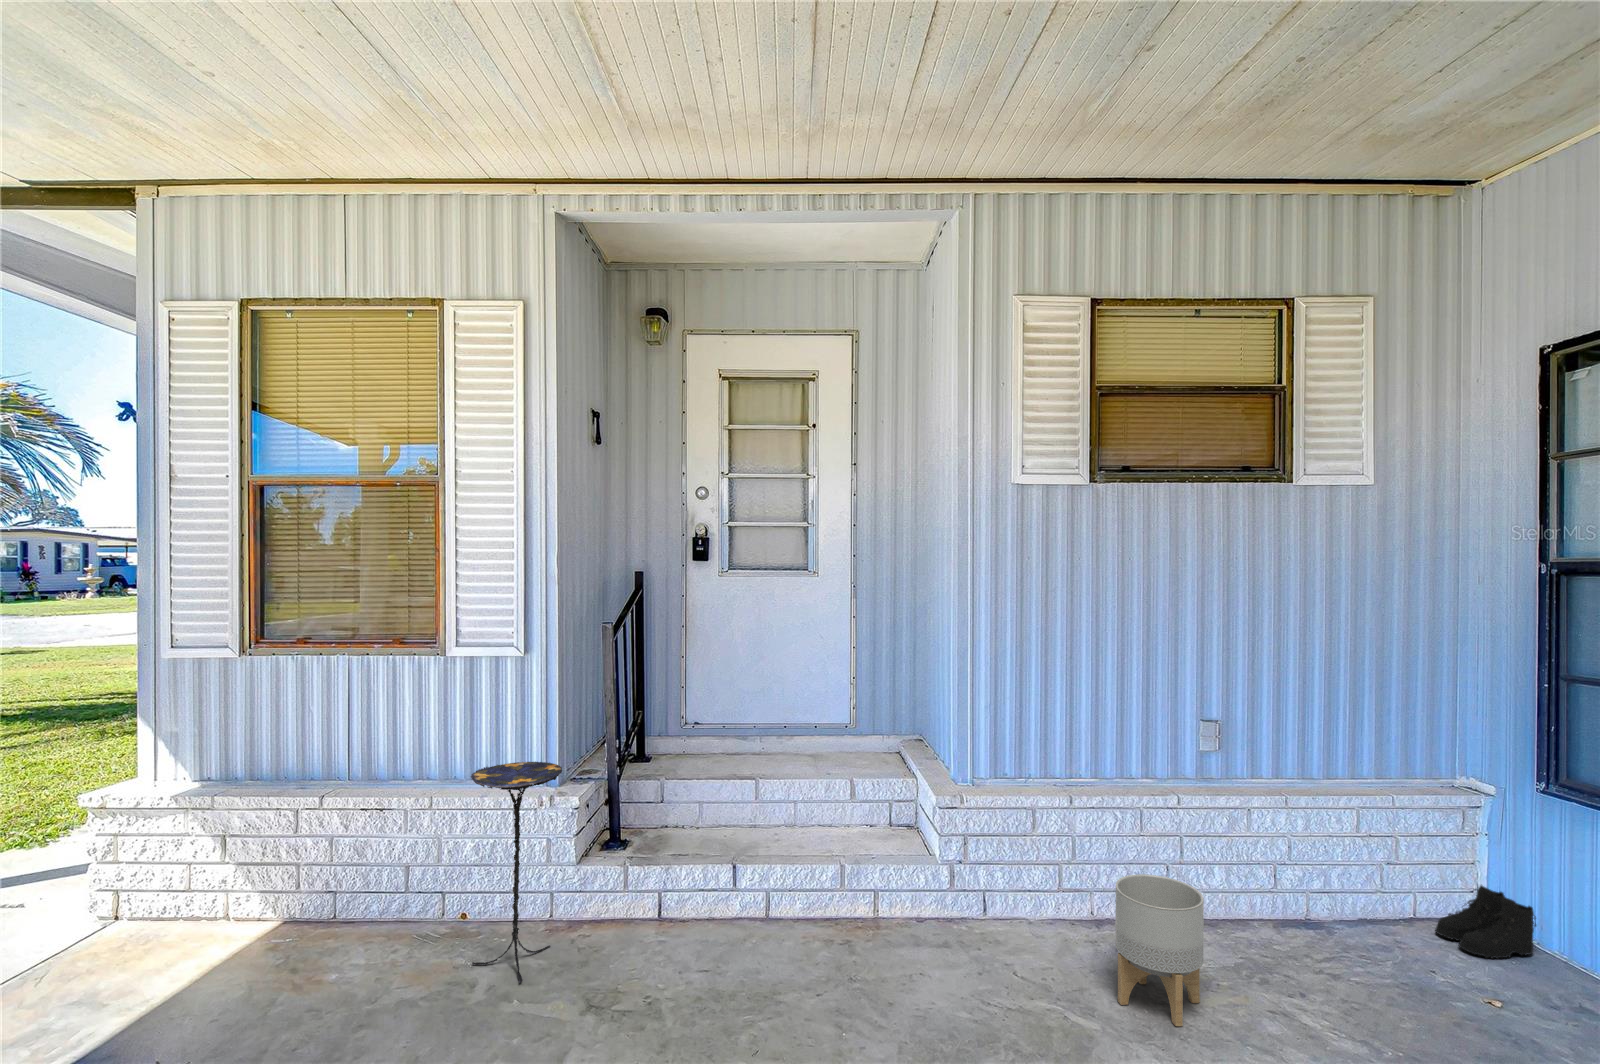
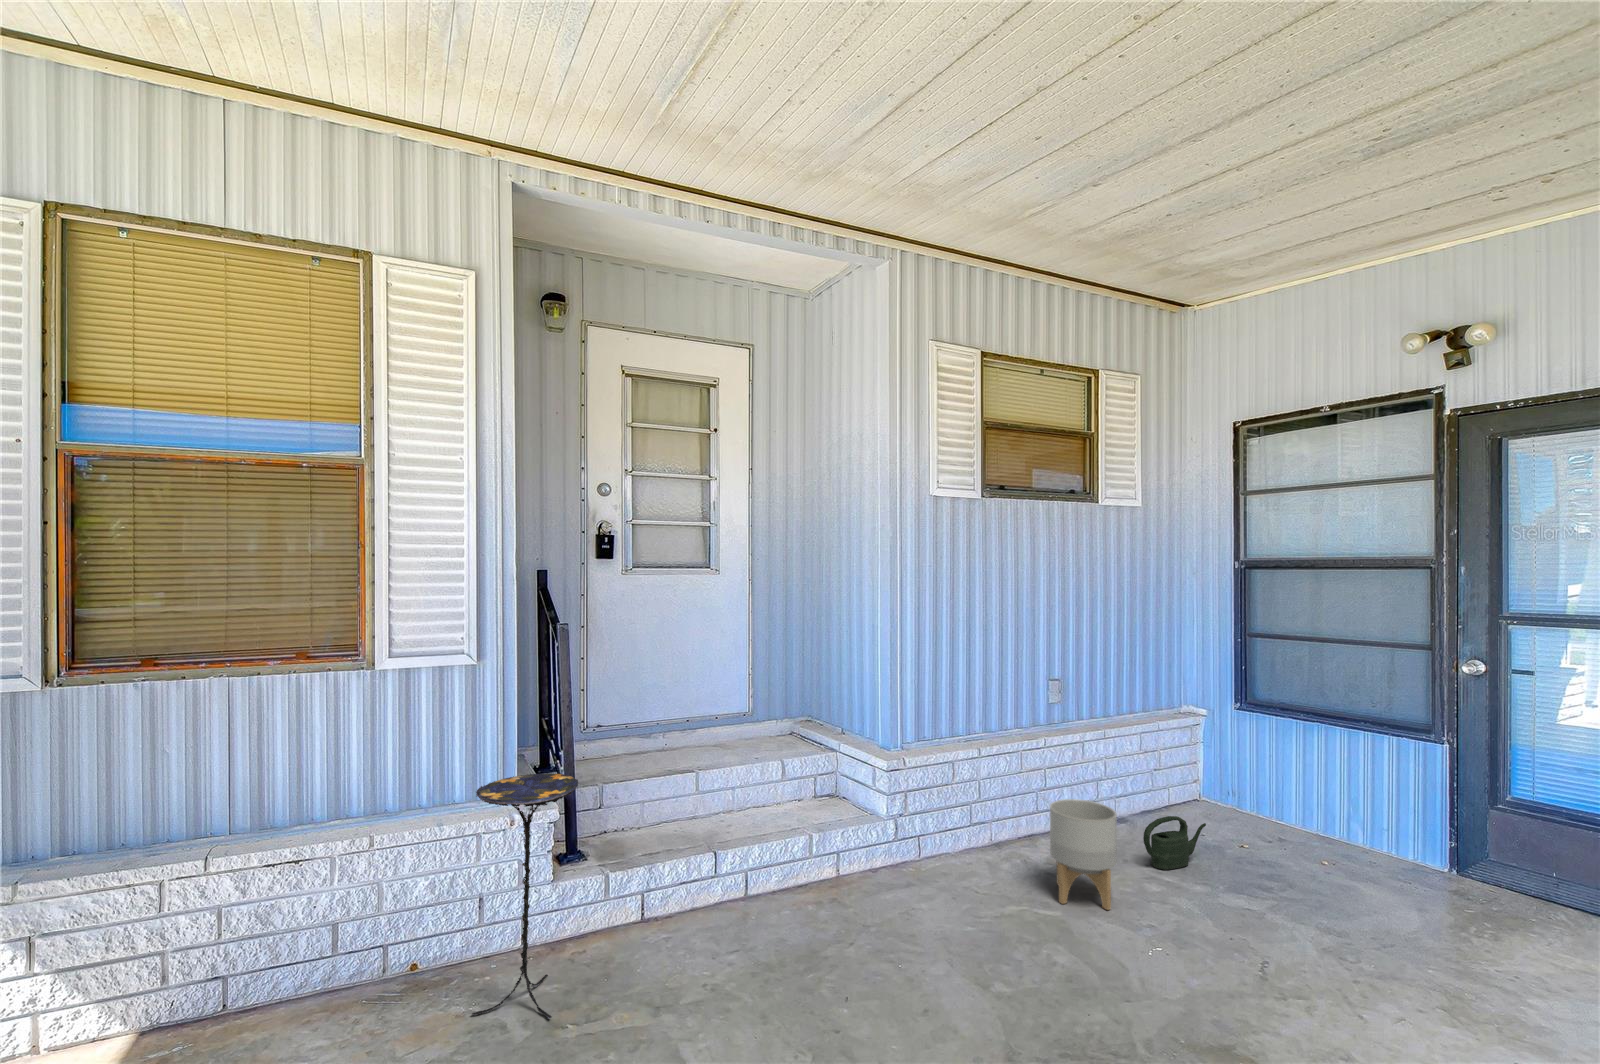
boots: present [1435,885,1536,959] -> none [1186,777,1242,825]
watering can: none [1286,925,1406,999] -> present [1143,816,1206,870]

